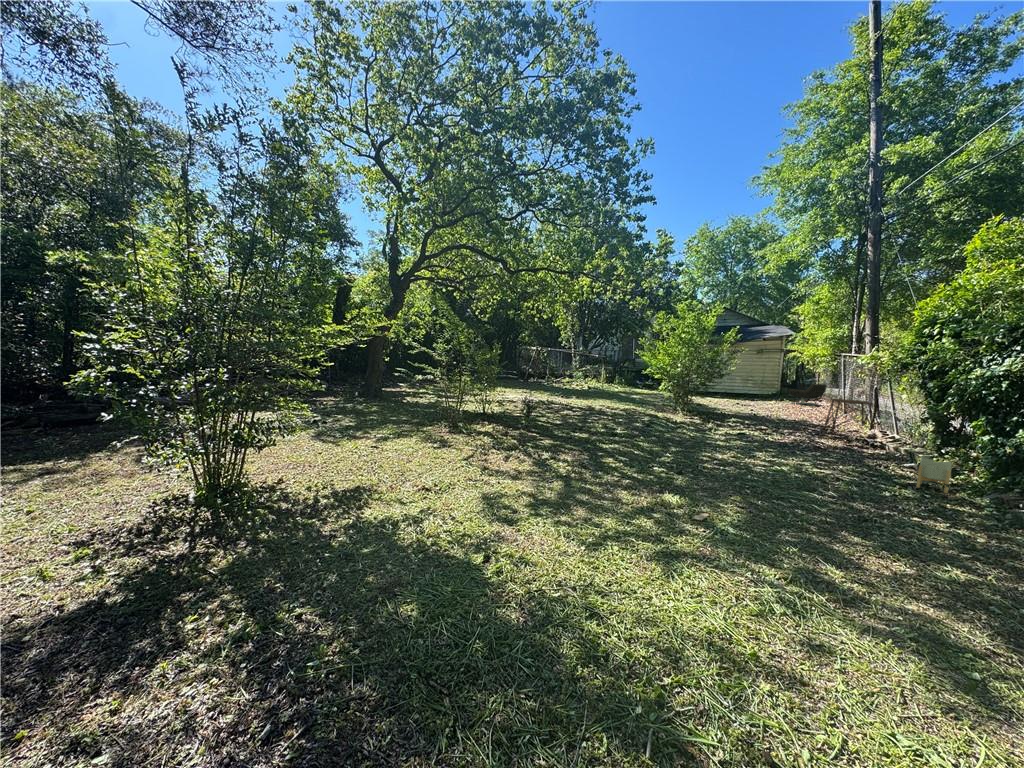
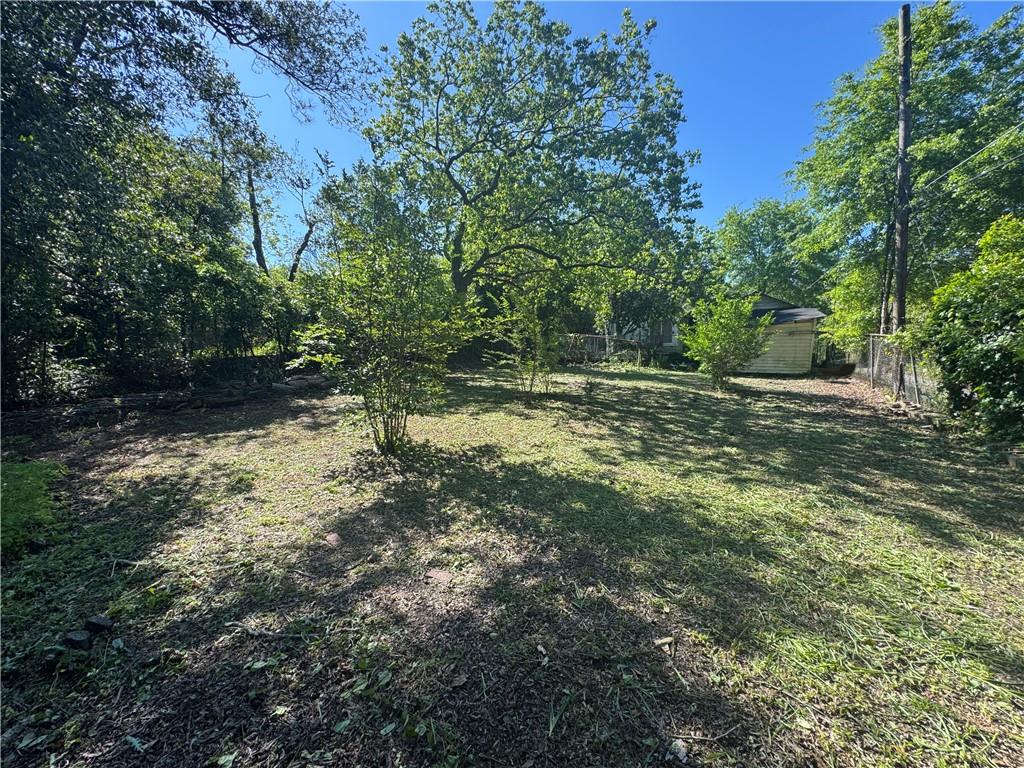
side table: present [824,399,875,440] -> none [853,375,900,410]
planter: present [917,456,952,493] -> none [930,417,960,446]

